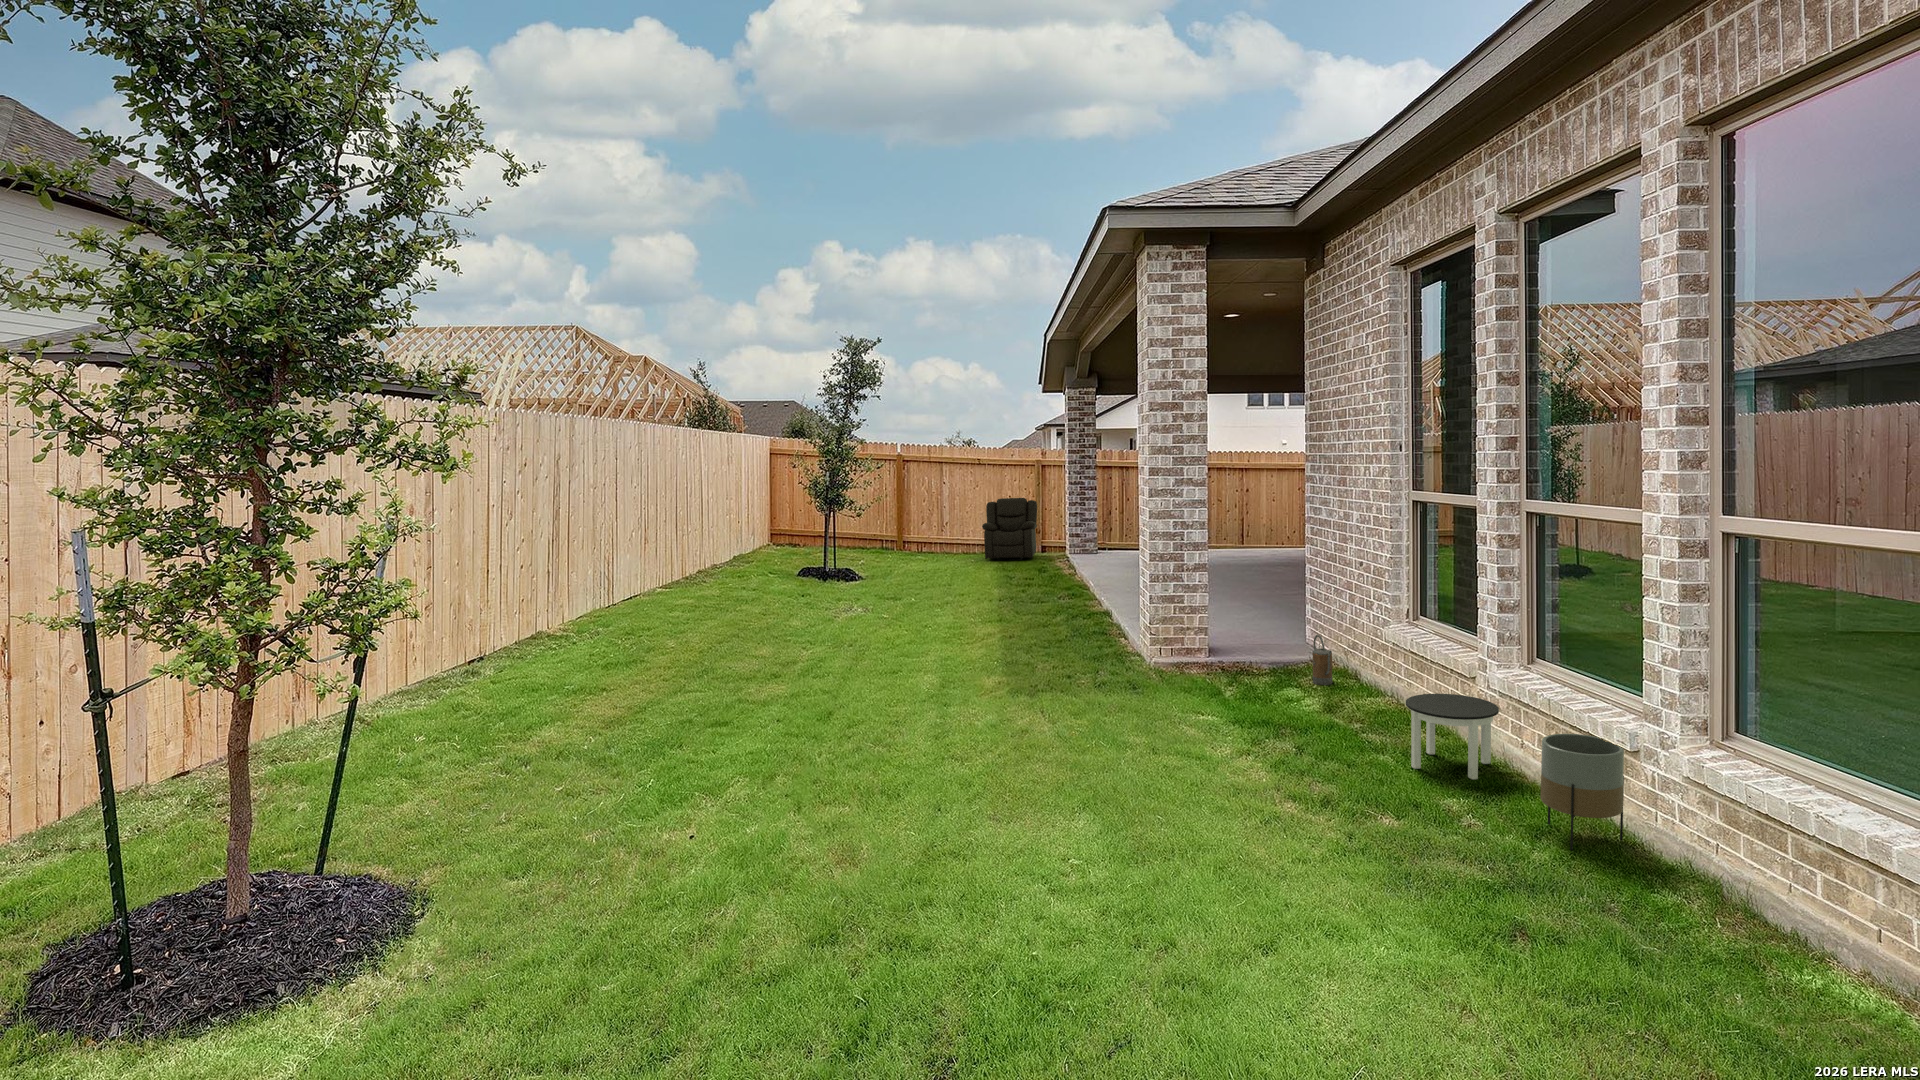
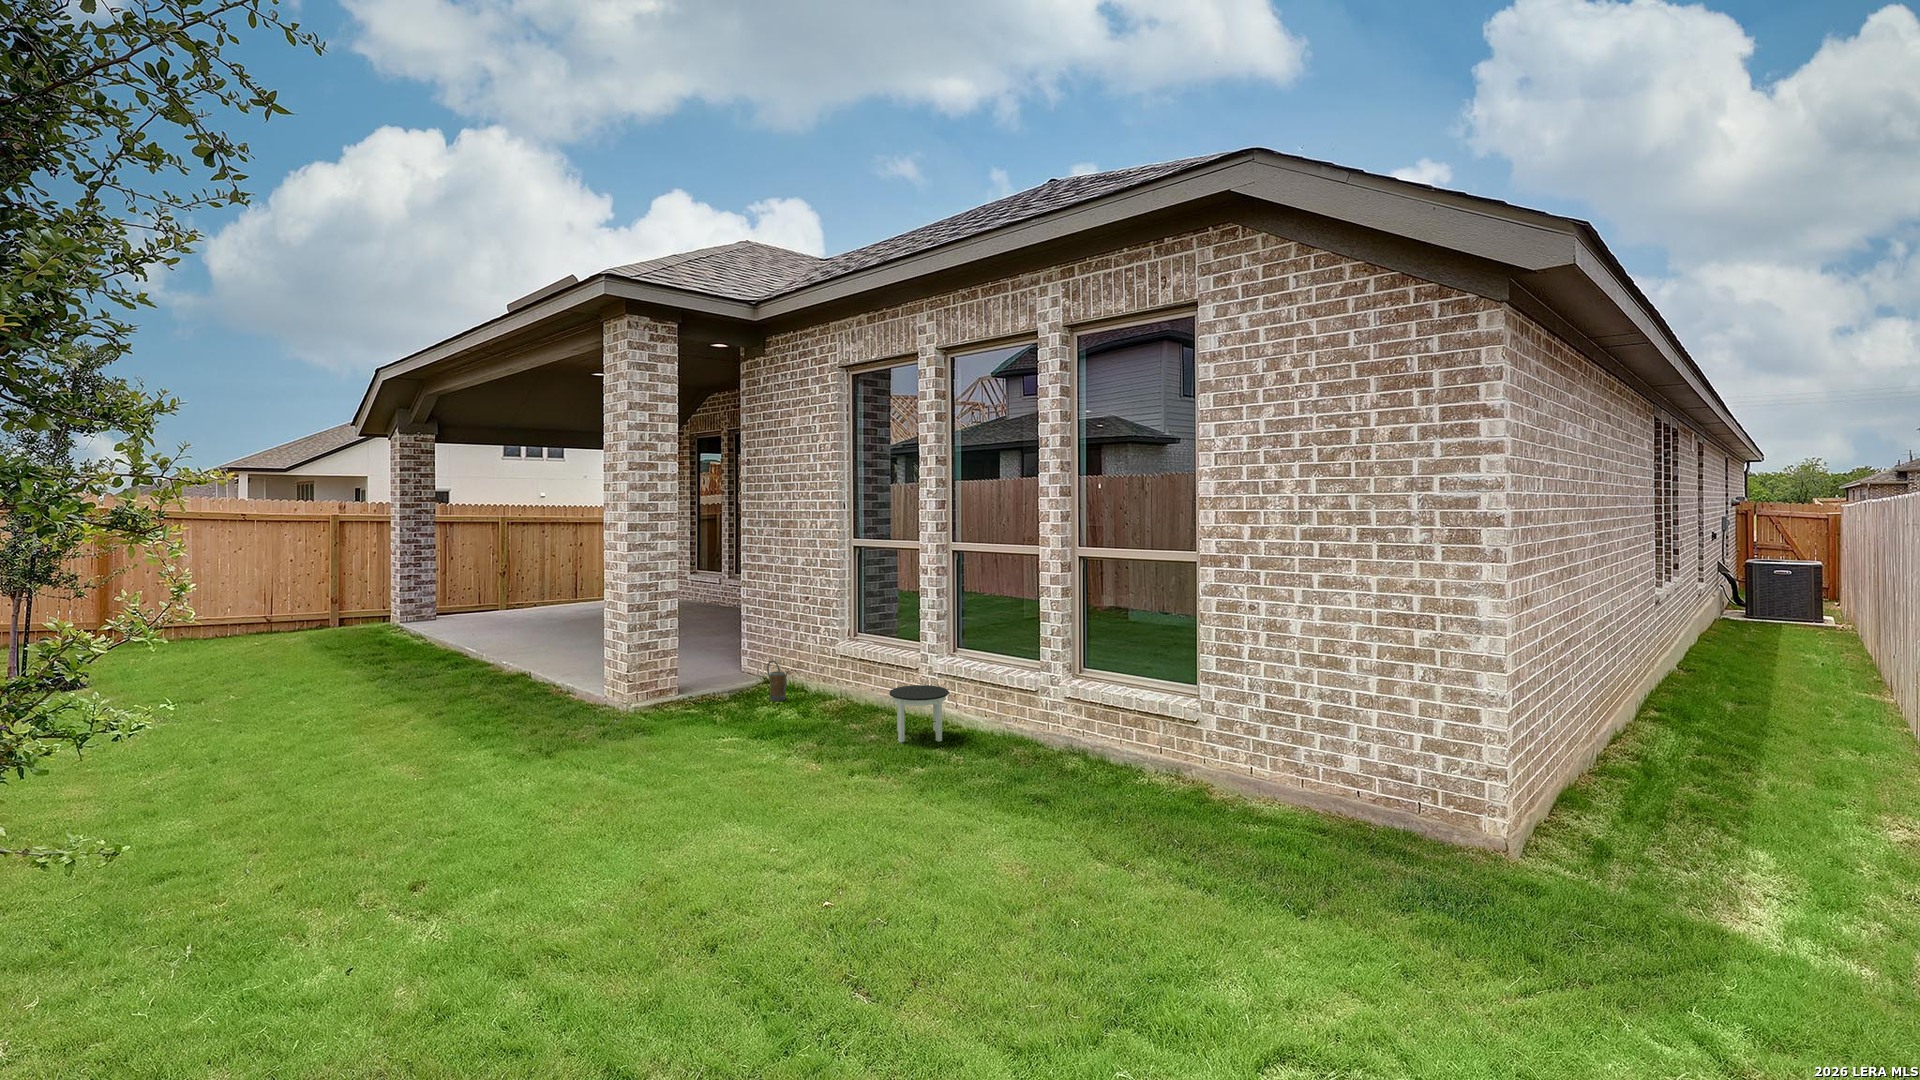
chair: present [982,498,1037,561] -> none [265,557,345,632]
planter: present [1540,734,1624,850] -> none [1002,693,1046,766]

